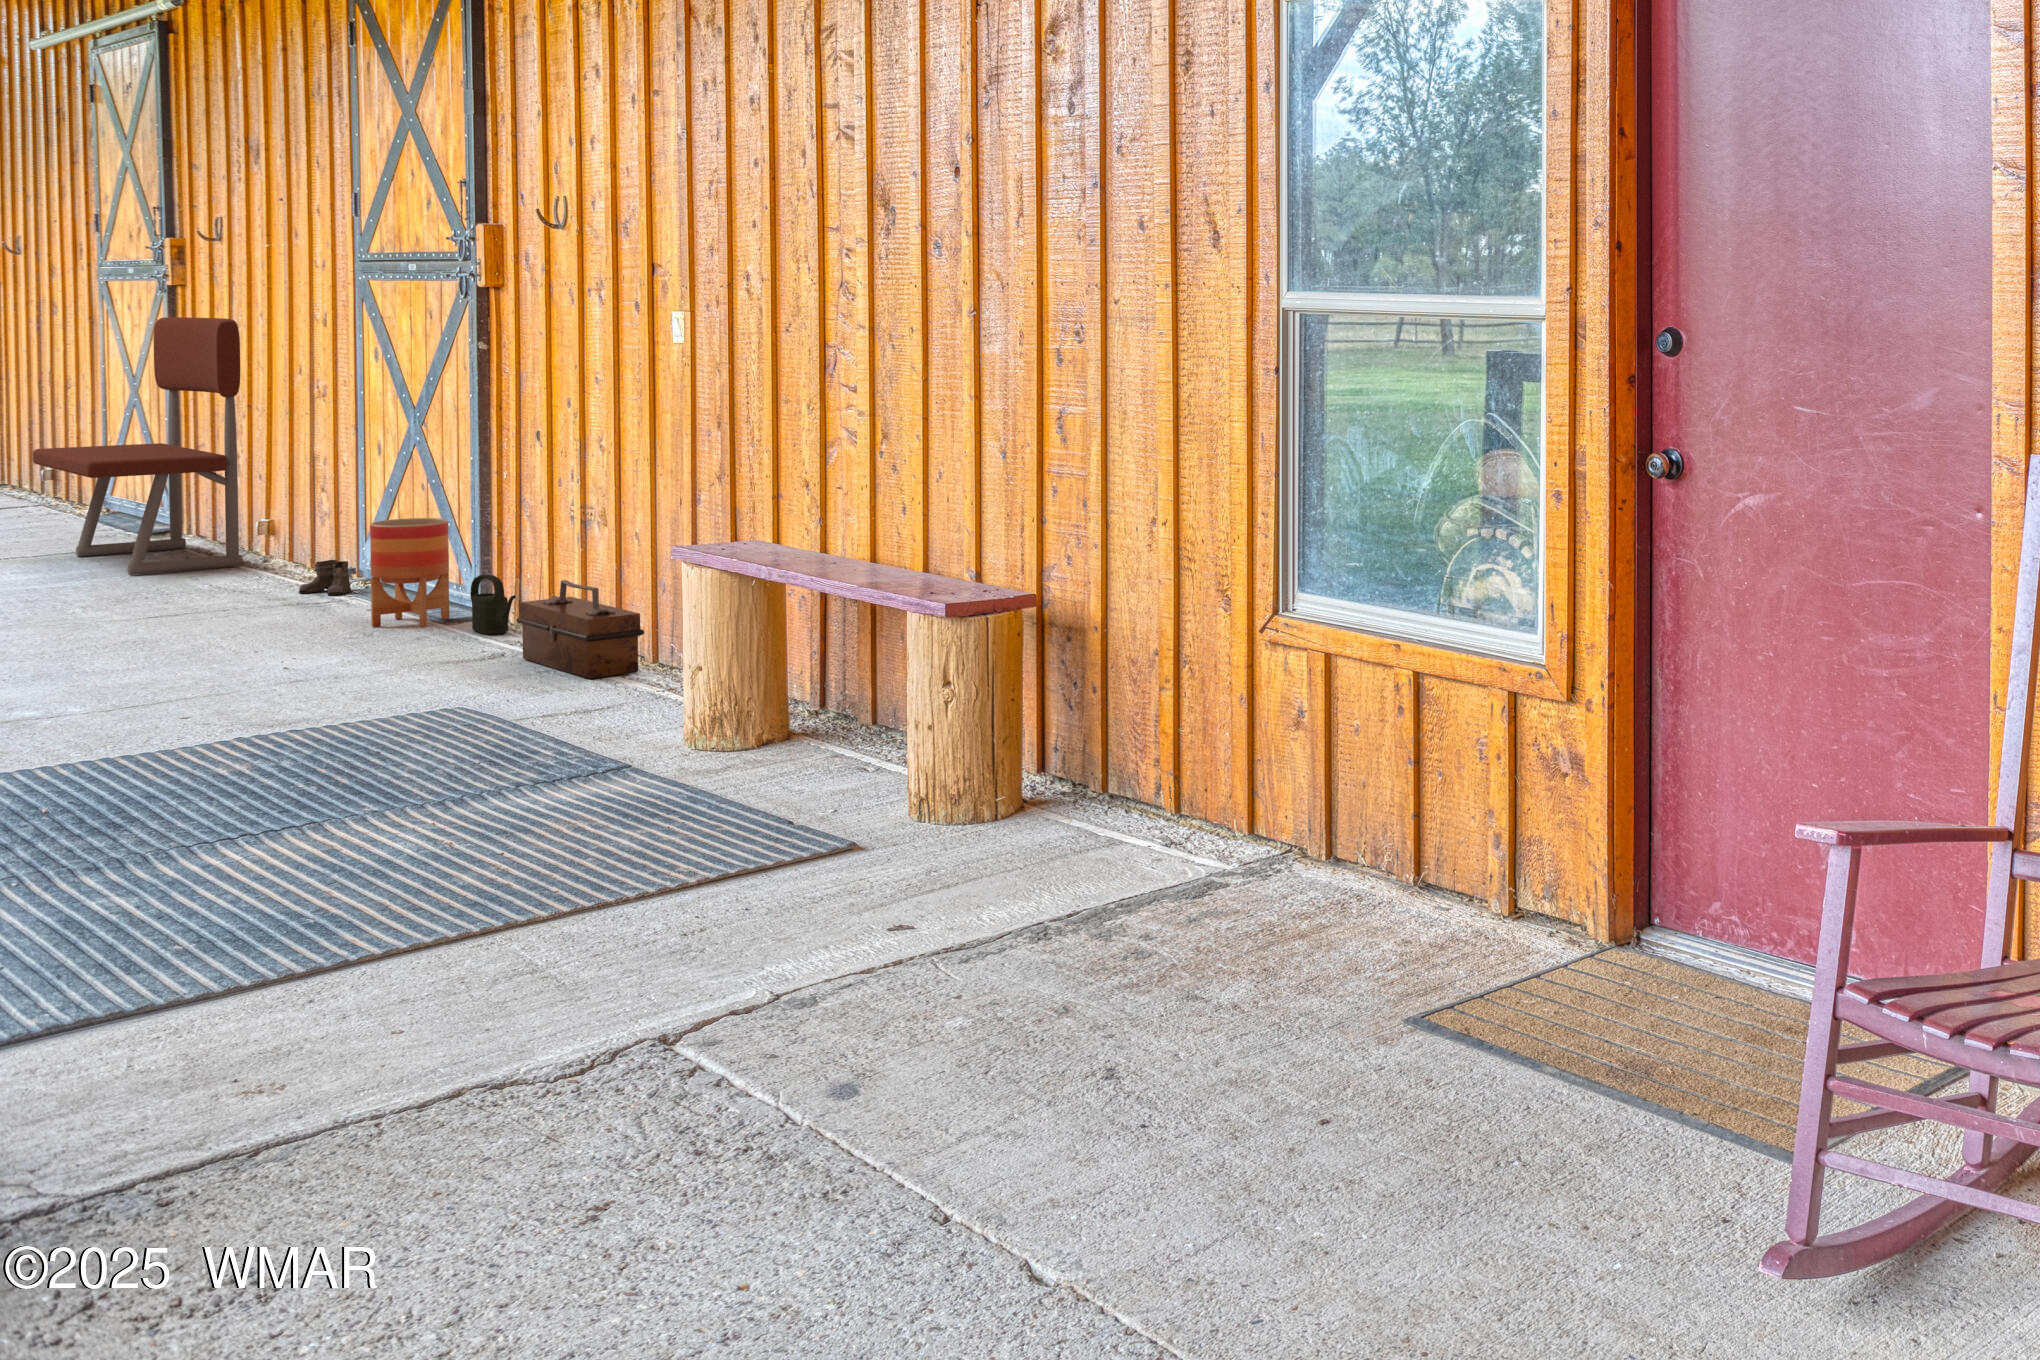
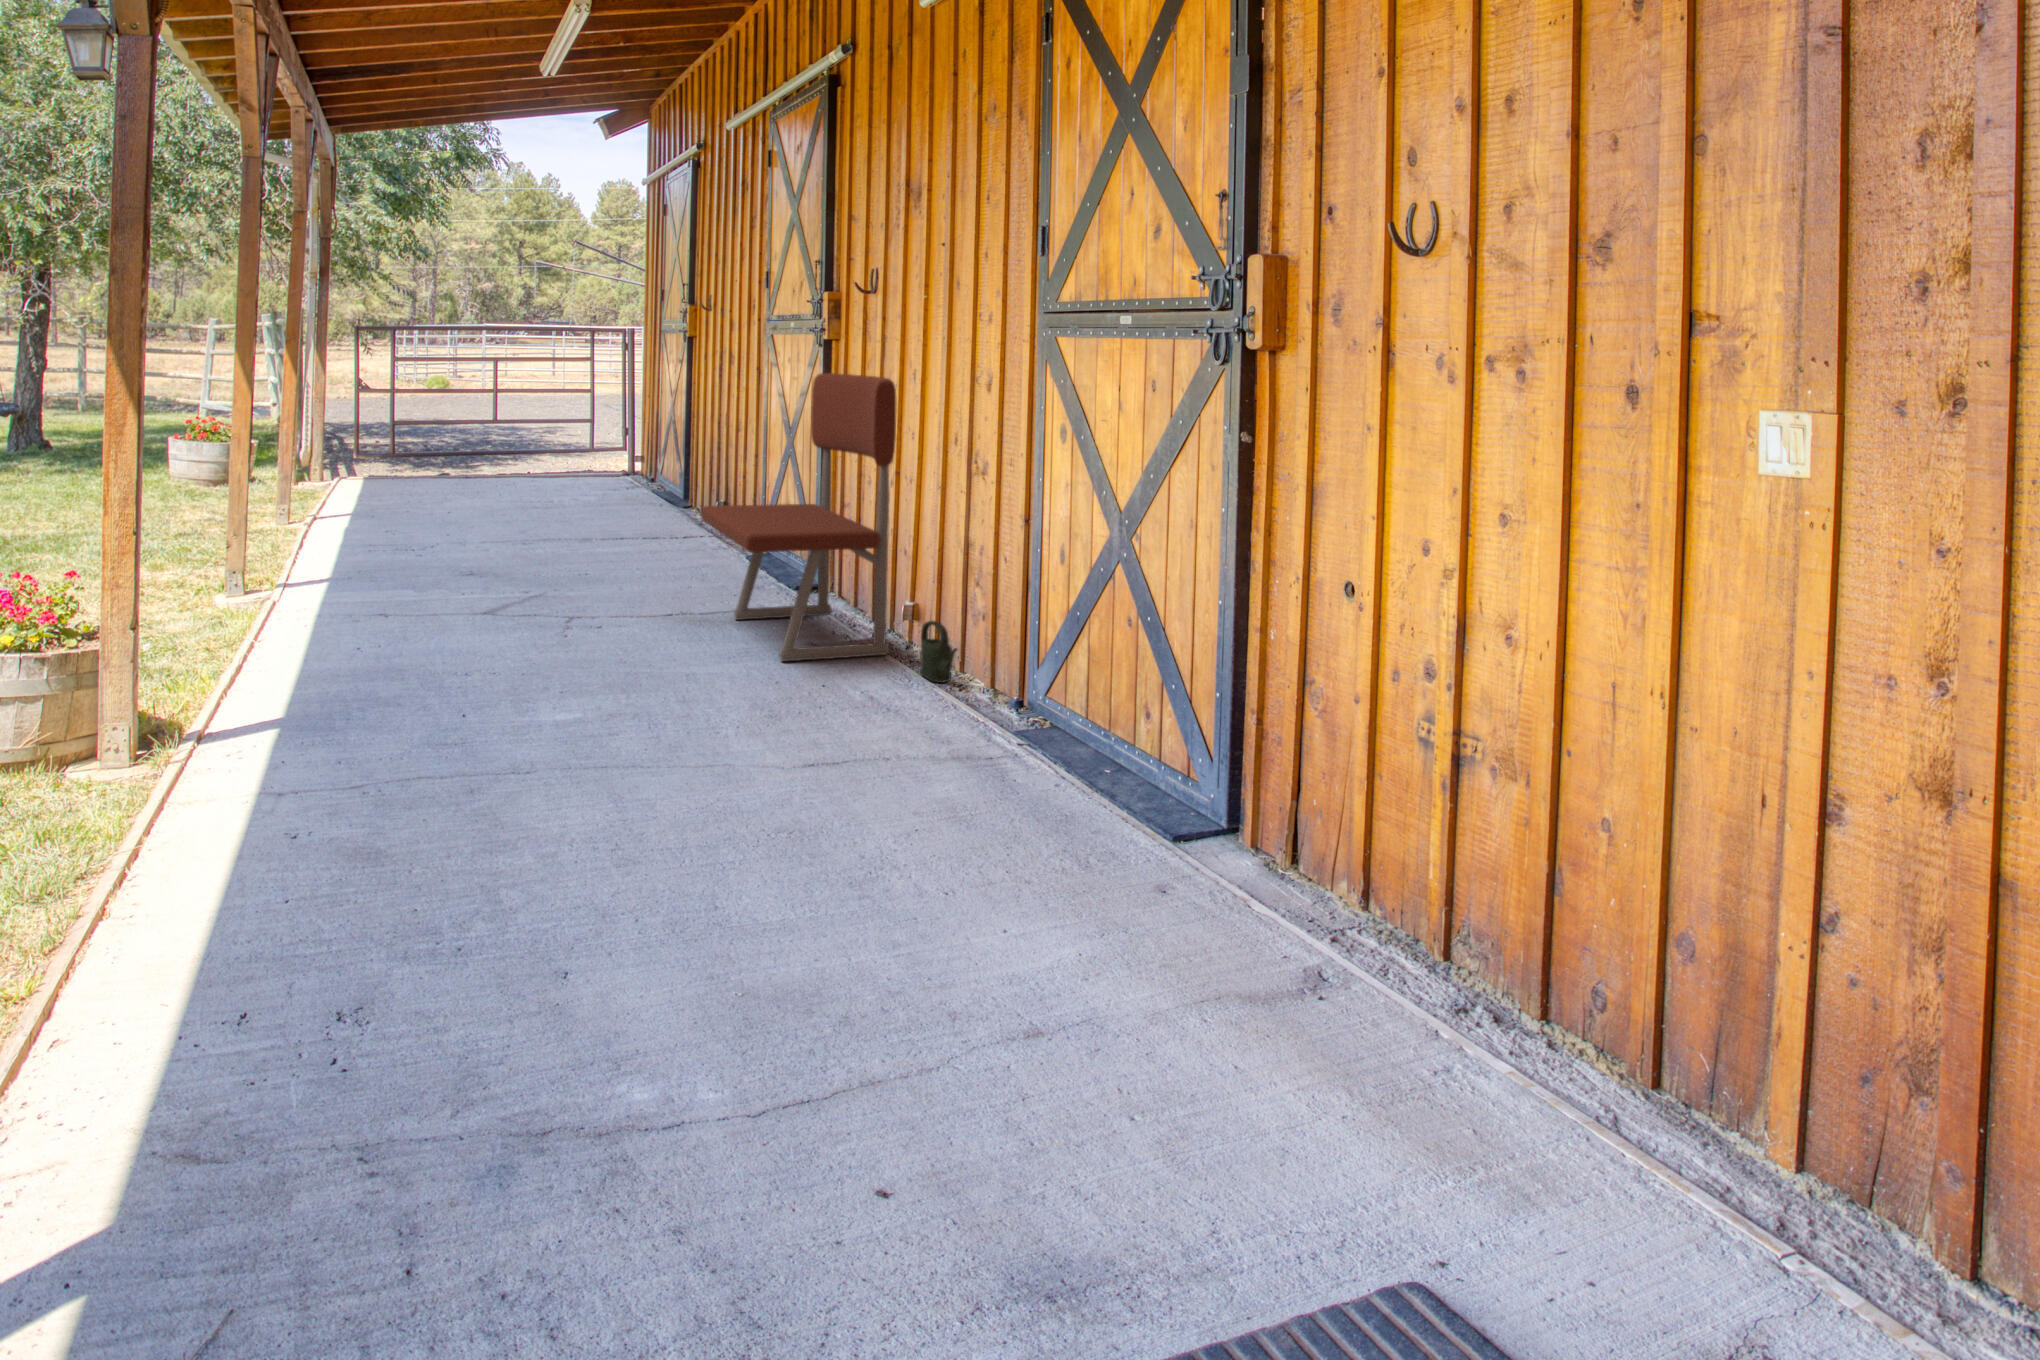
planter: present [370,518,449,627] -> none [1077,675,1179,849]
boots: present [299,560,351,596] -> none [959,684,1028,737]
watering can: present [471,575,516,635] -> present [921,621,957,683]
toolbox: present [516,580,644,679] -> none [1364,889,1668,1156]

